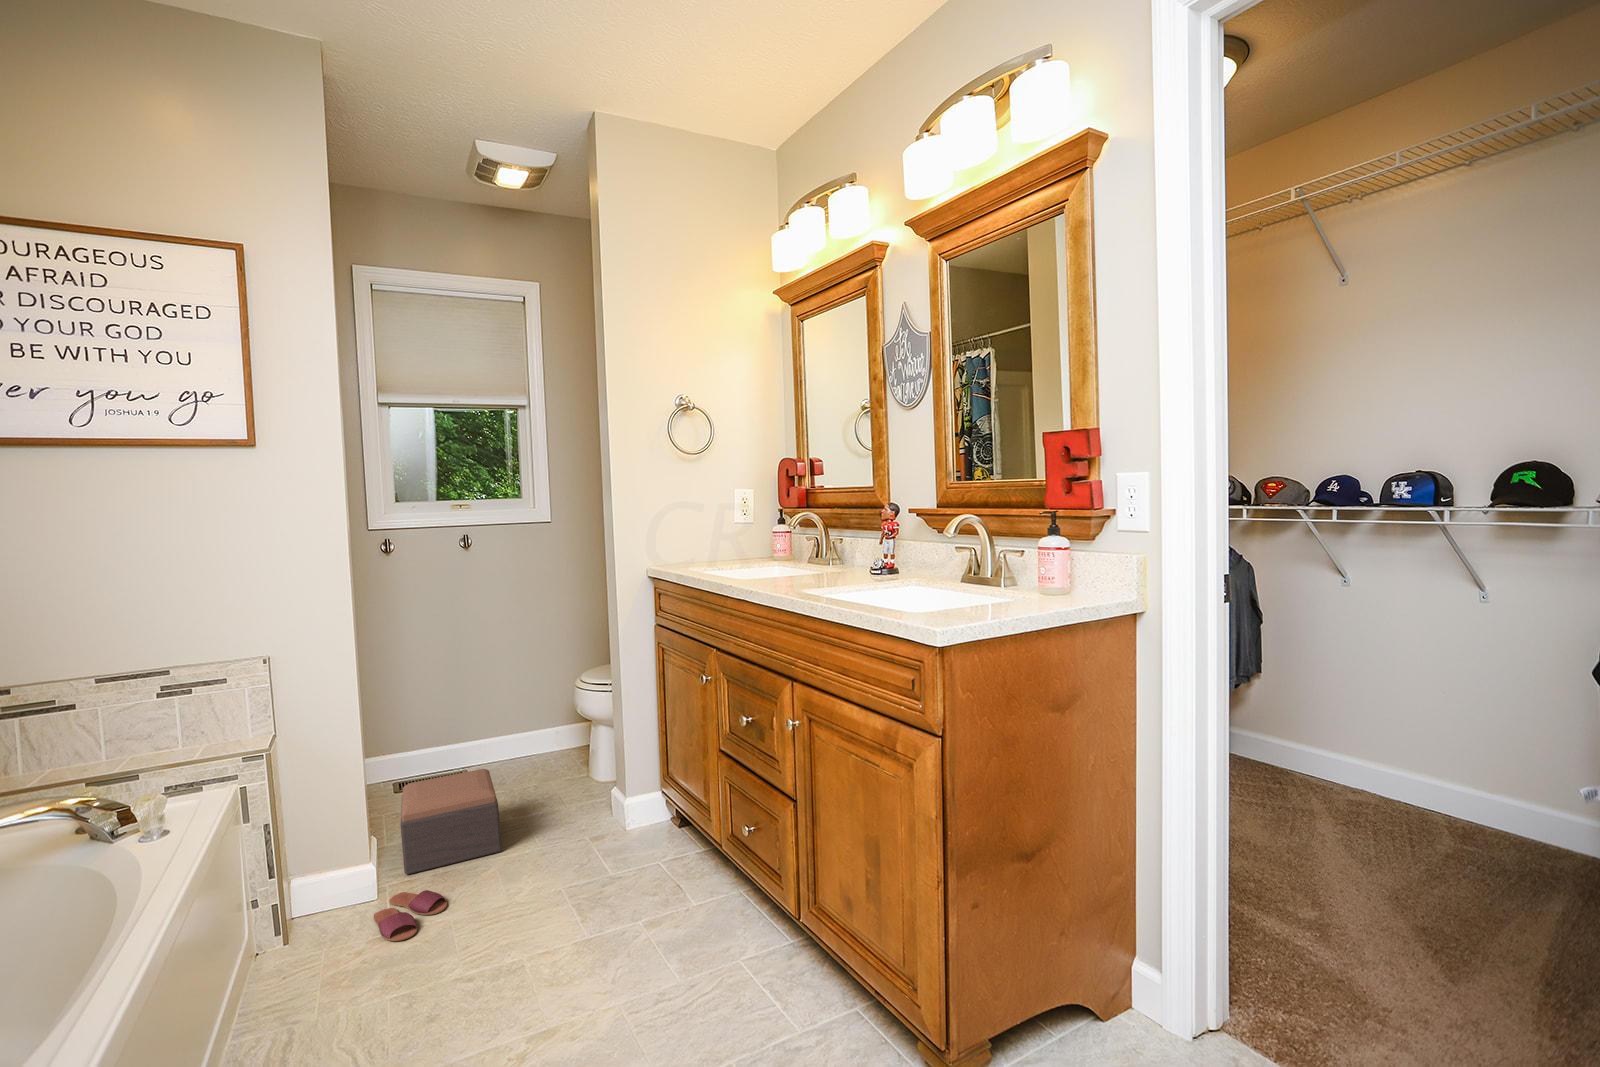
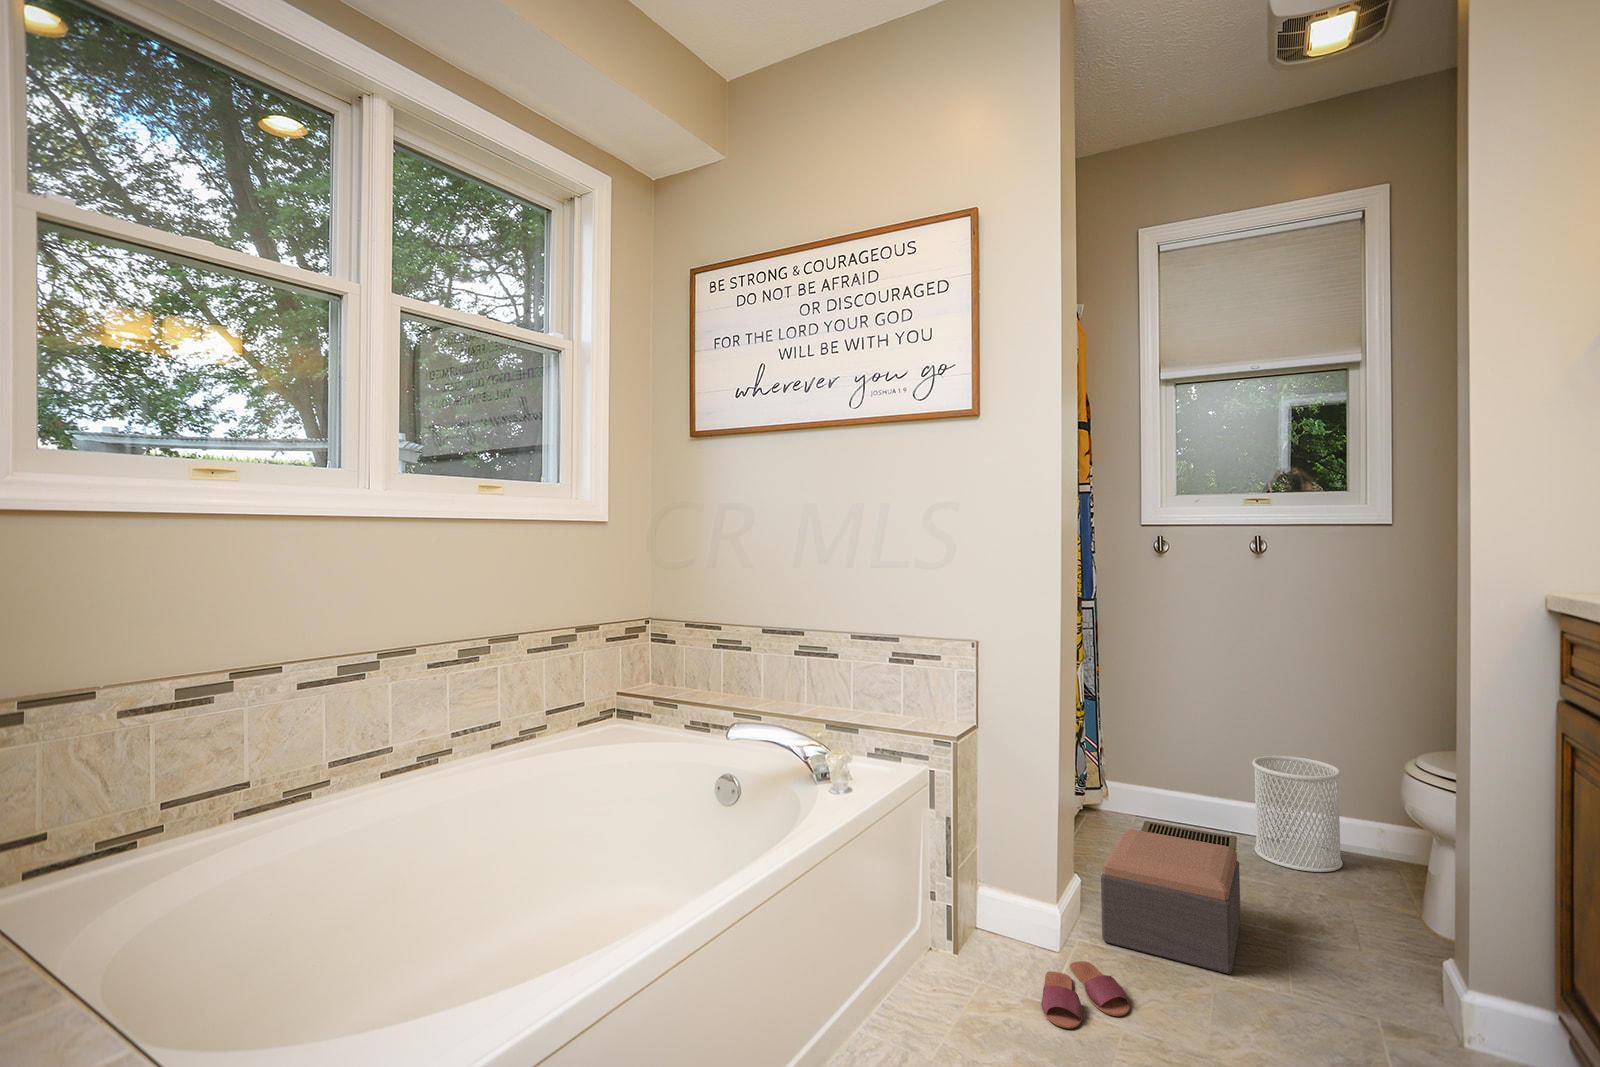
wastebasket: none [477,694,539,776] -> present [1252,756,1343,872]

